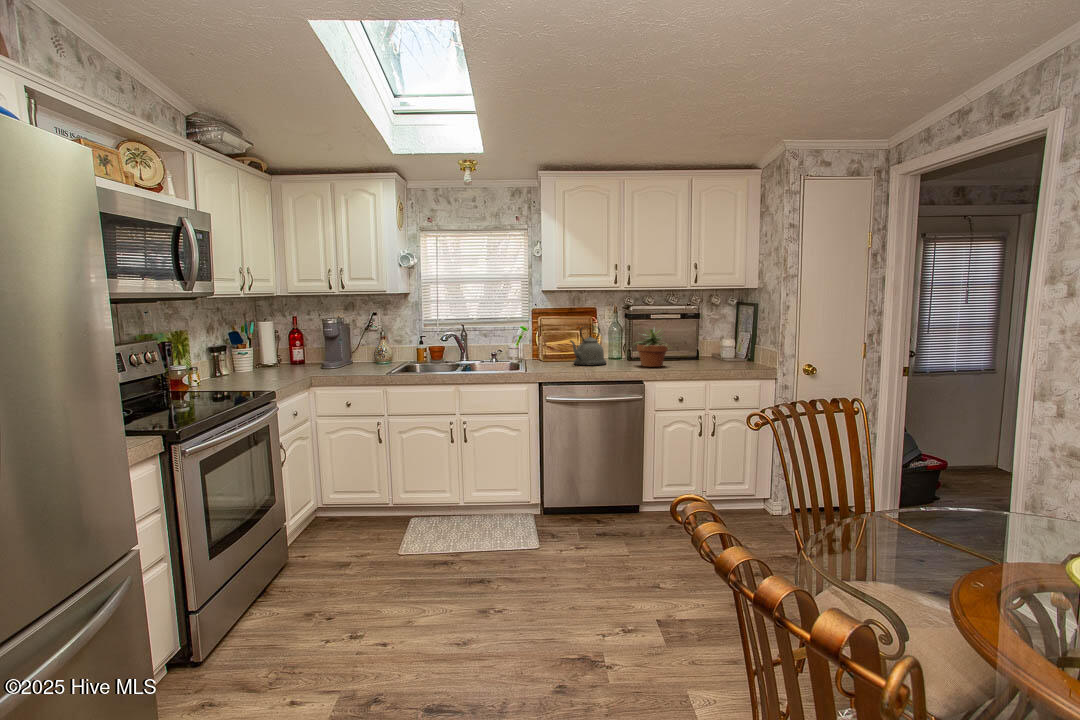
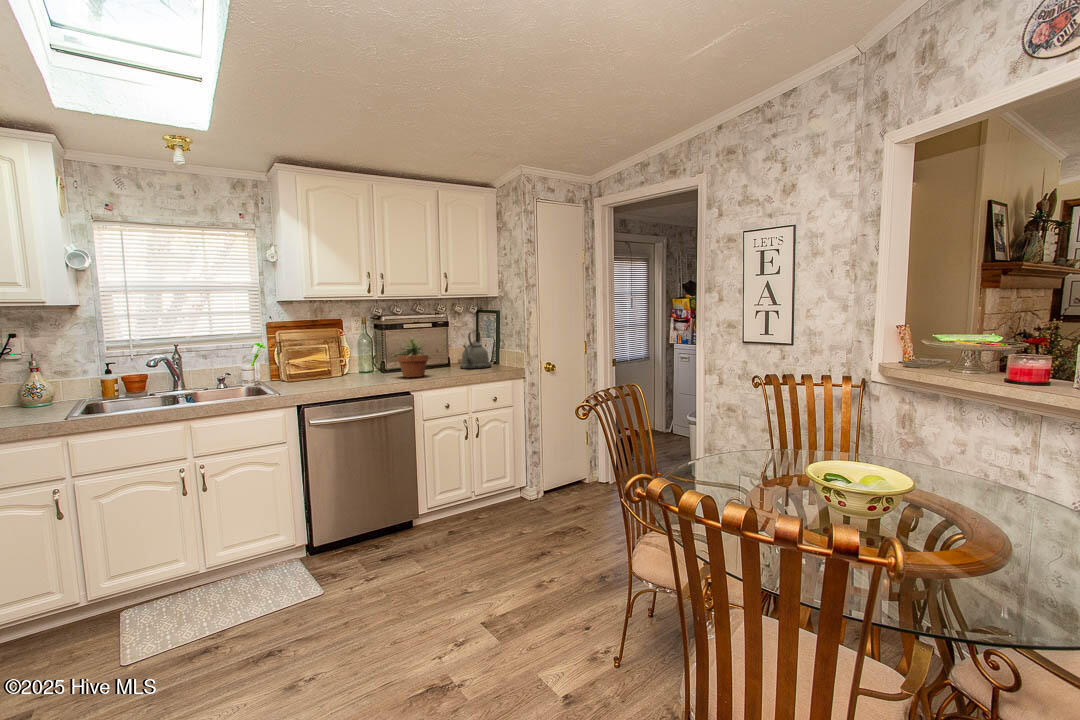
kettle: present [570,327,606,365] -> present [460,332,491,369]

